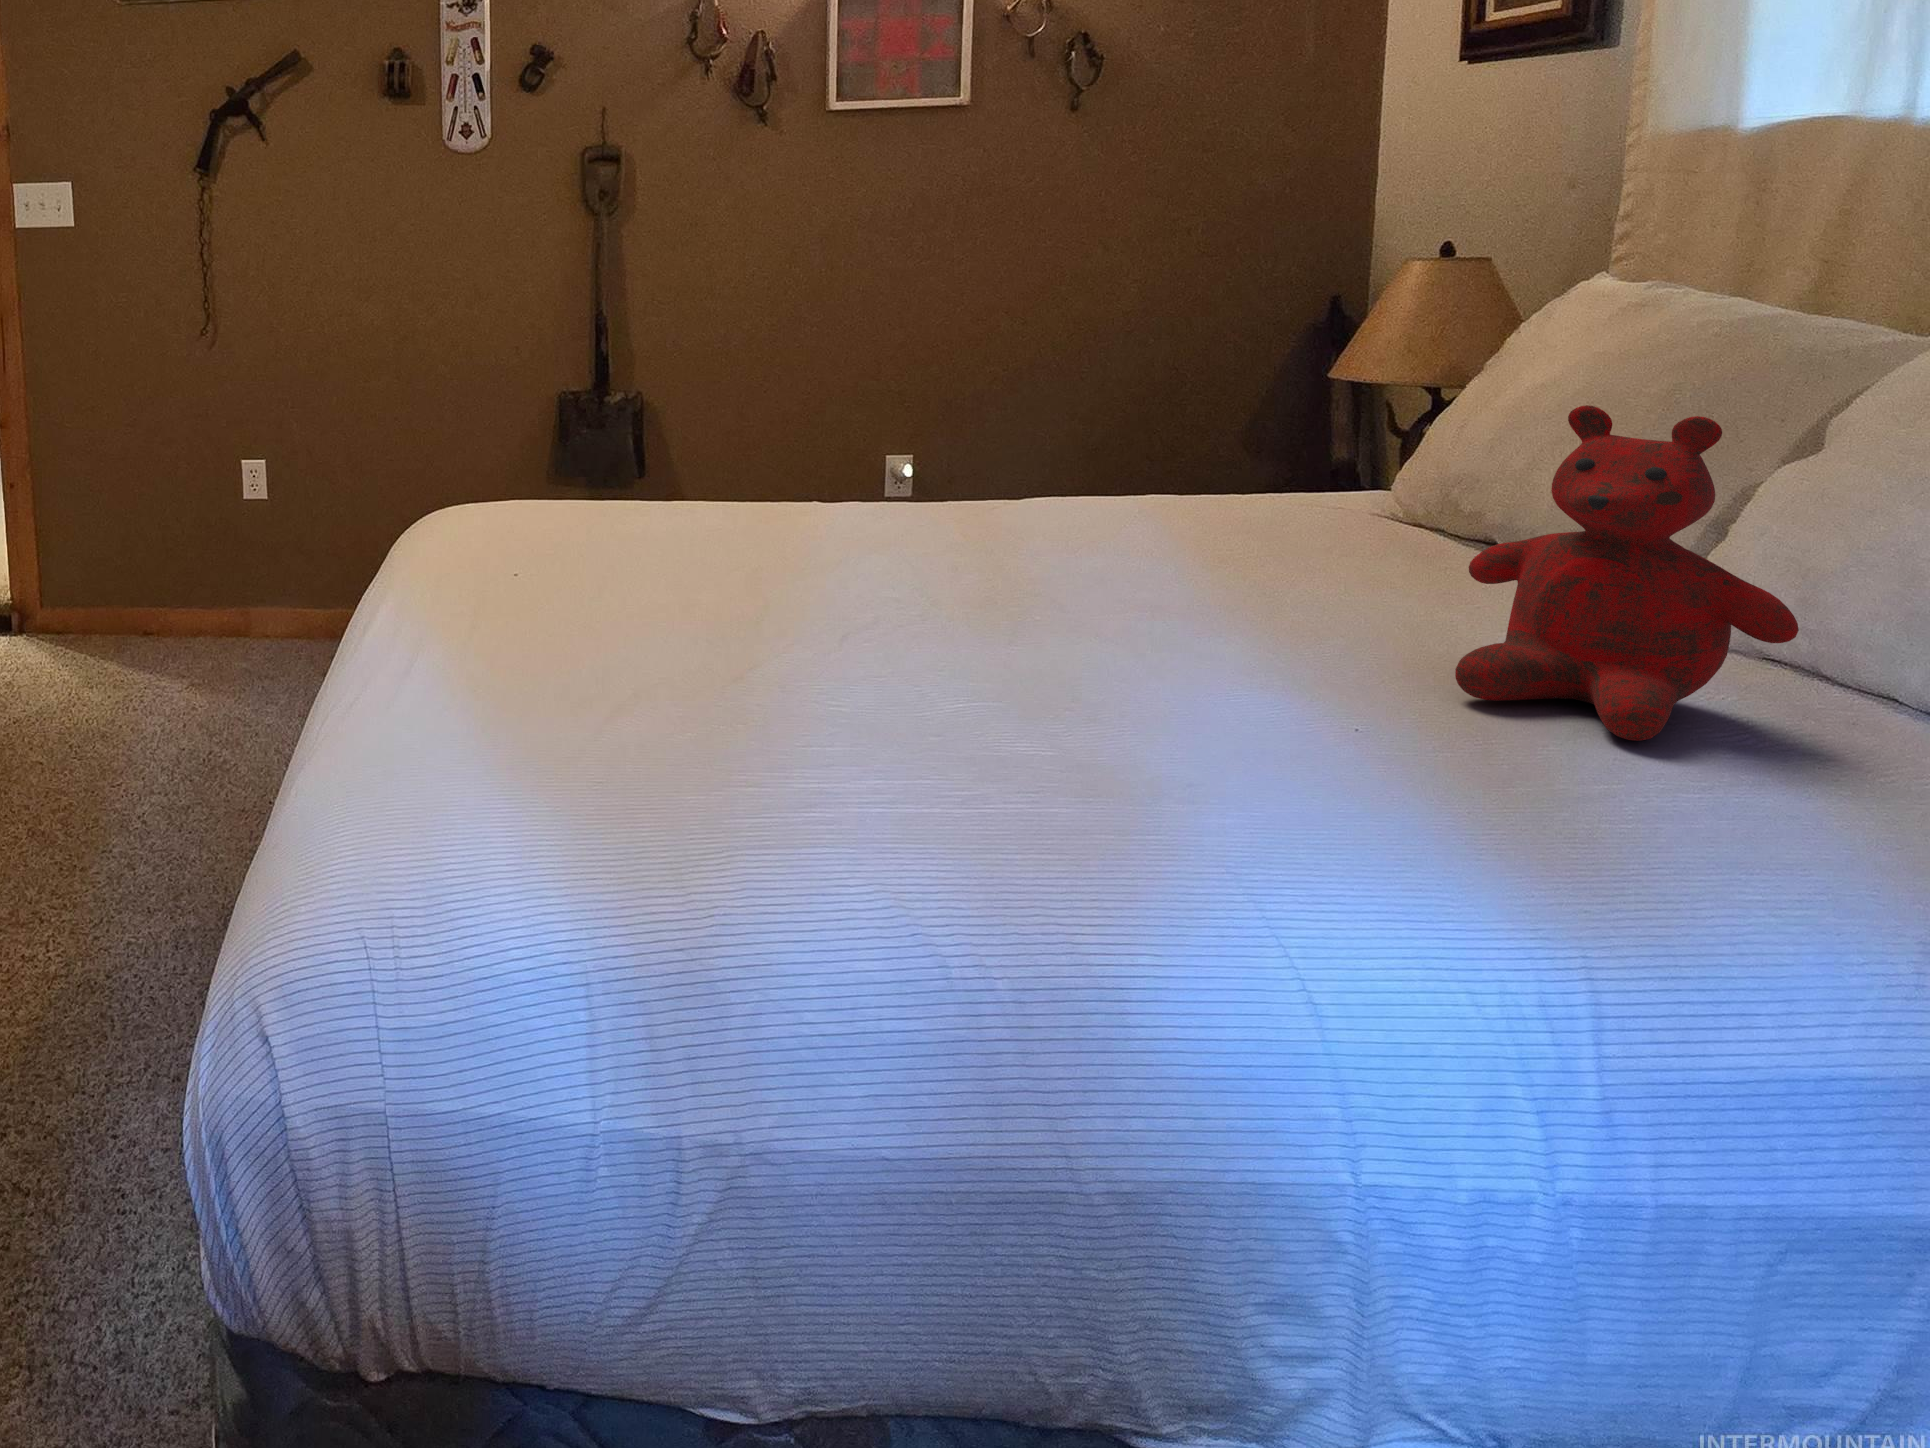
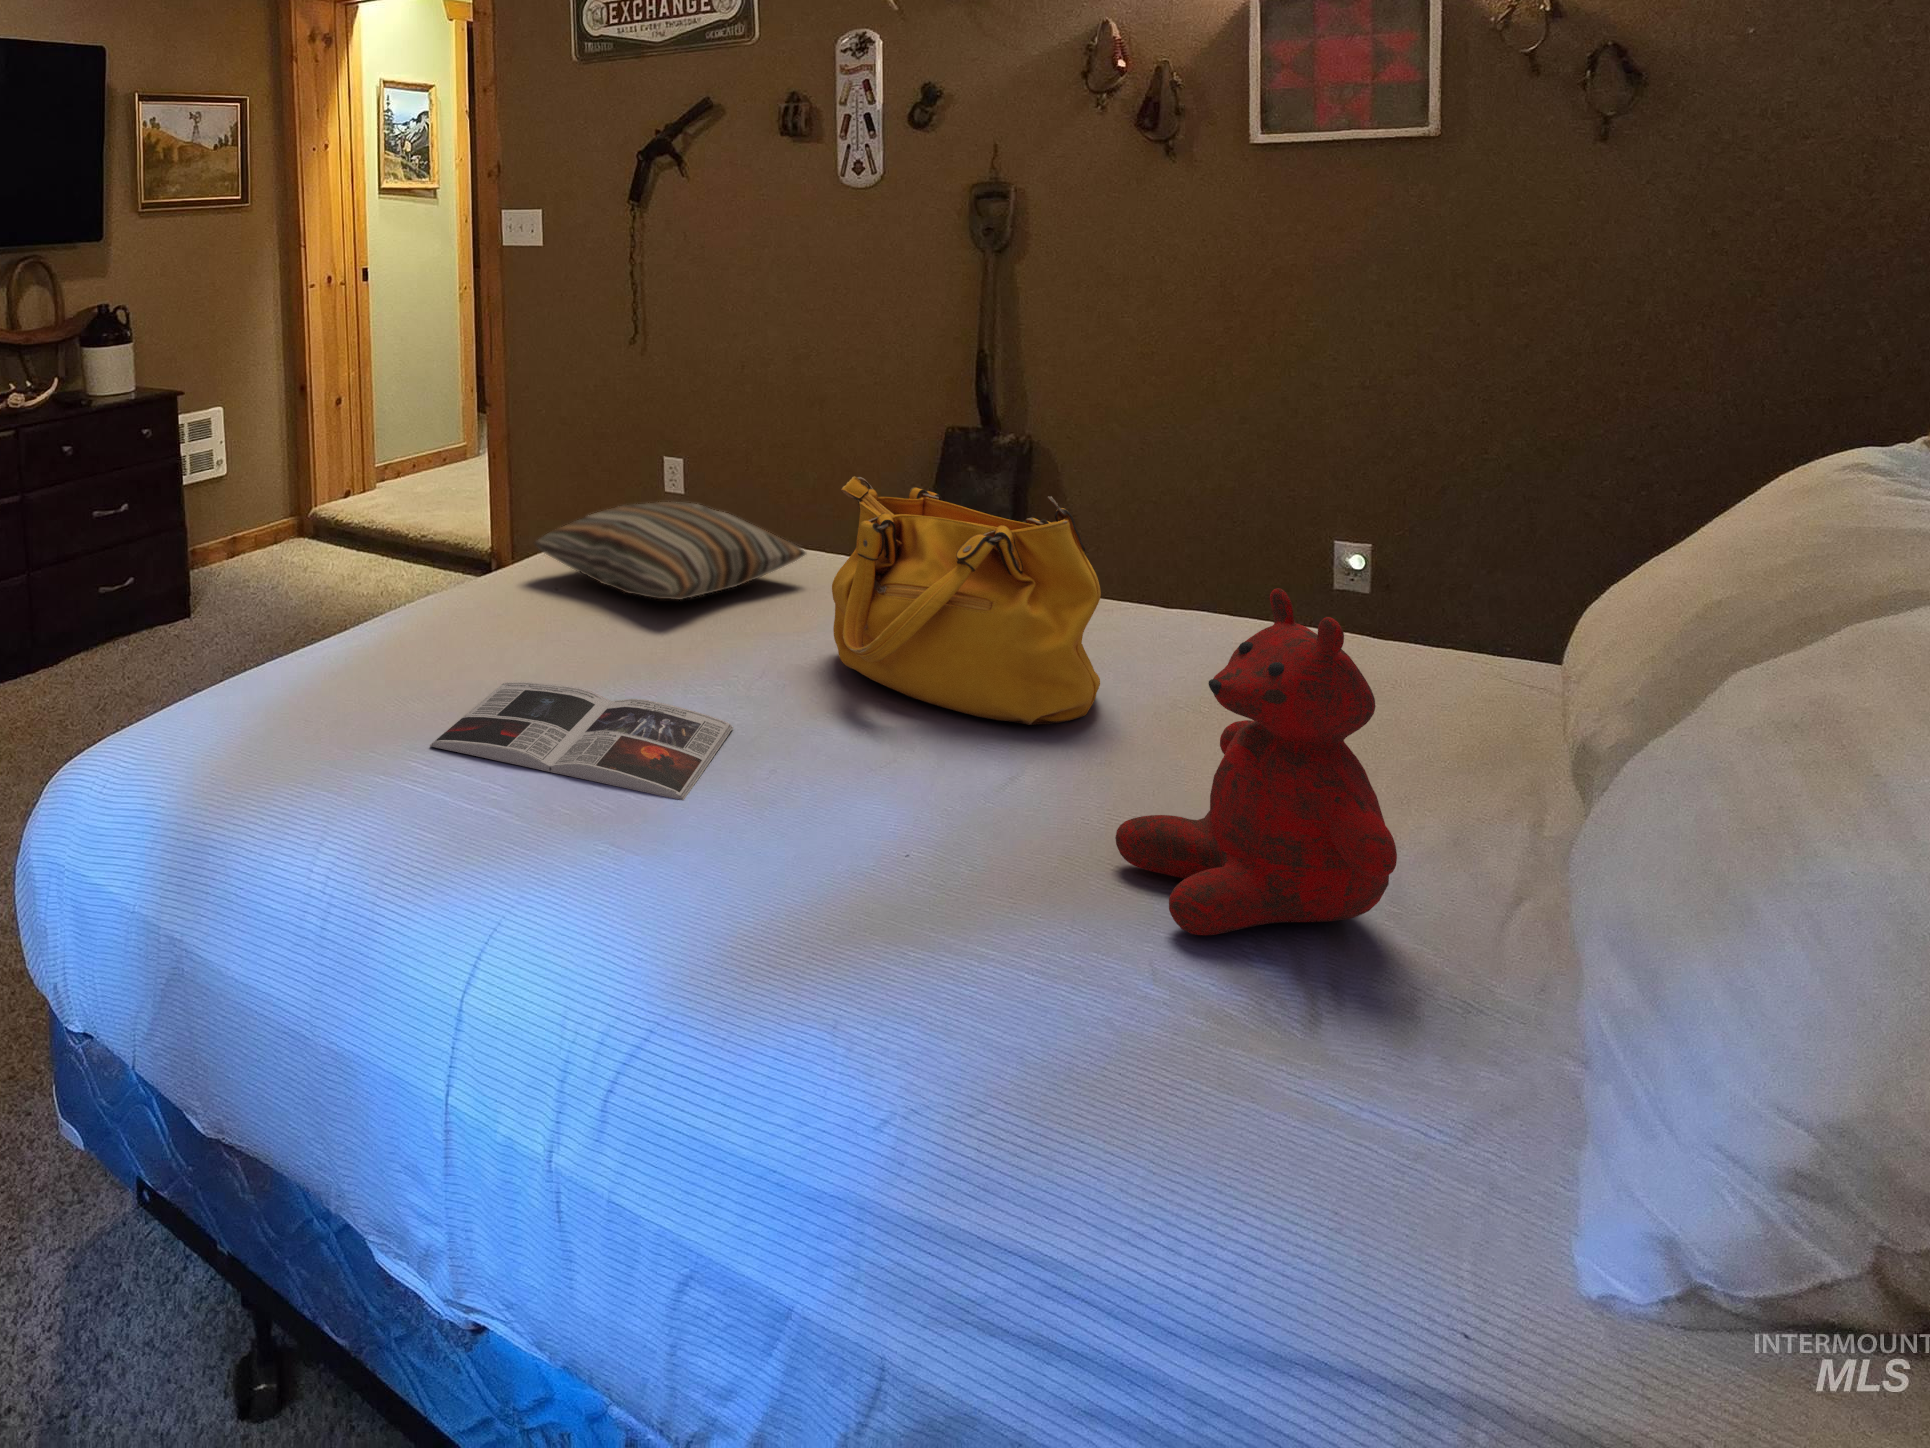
handbag: none [877,381,1190,612] -> present [832,476,1101,725]
pillow: none [454,464,724,569] -> present [535,502,806,600]
magazine: none [663,662,1076,775] -> present [430,682,733,800]

